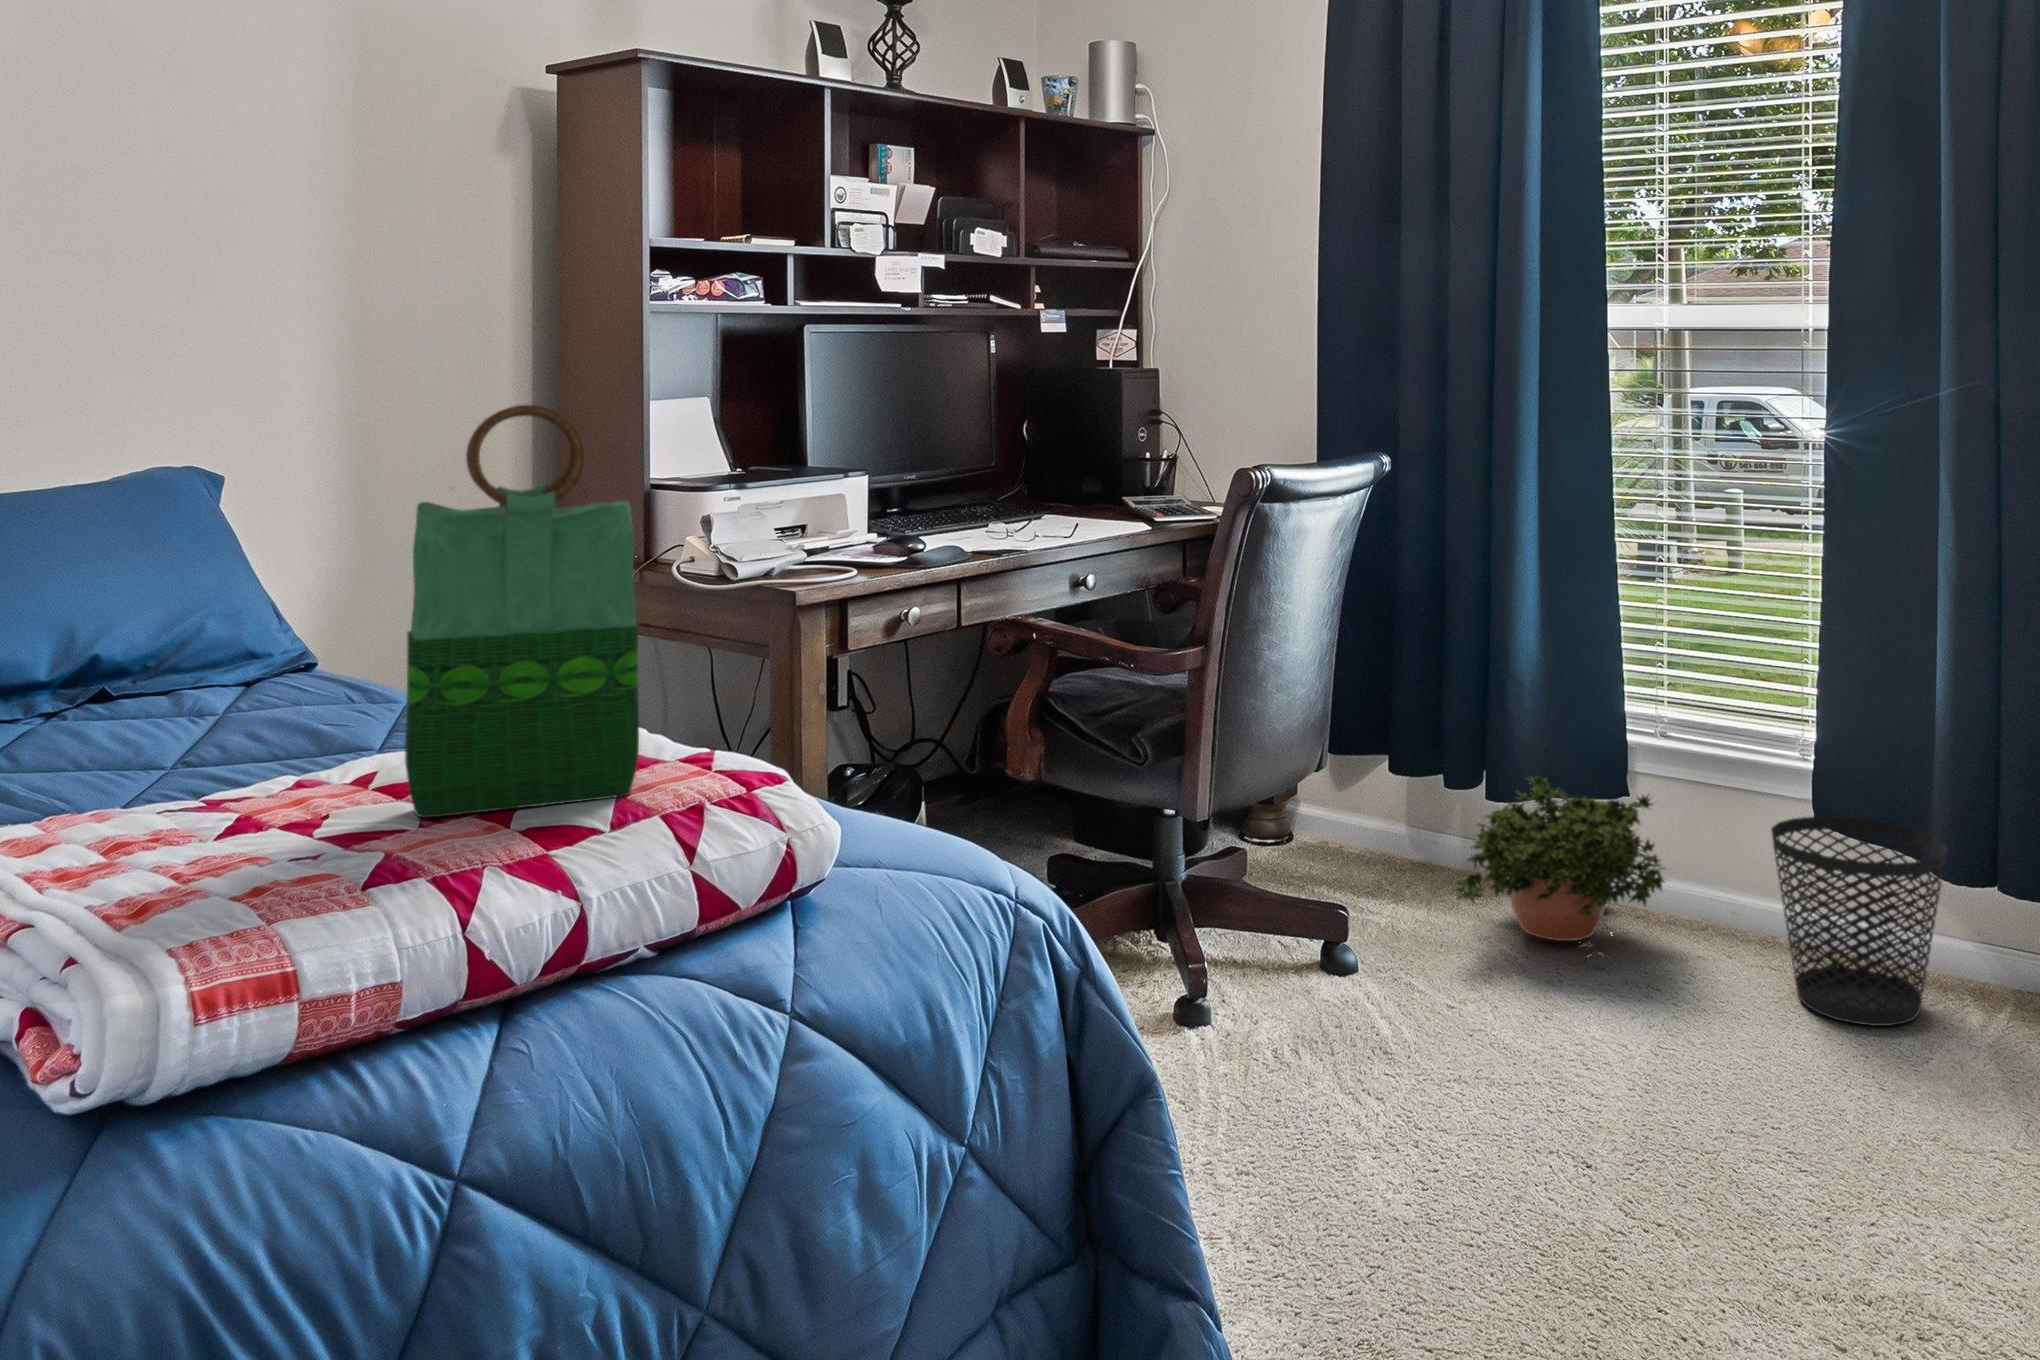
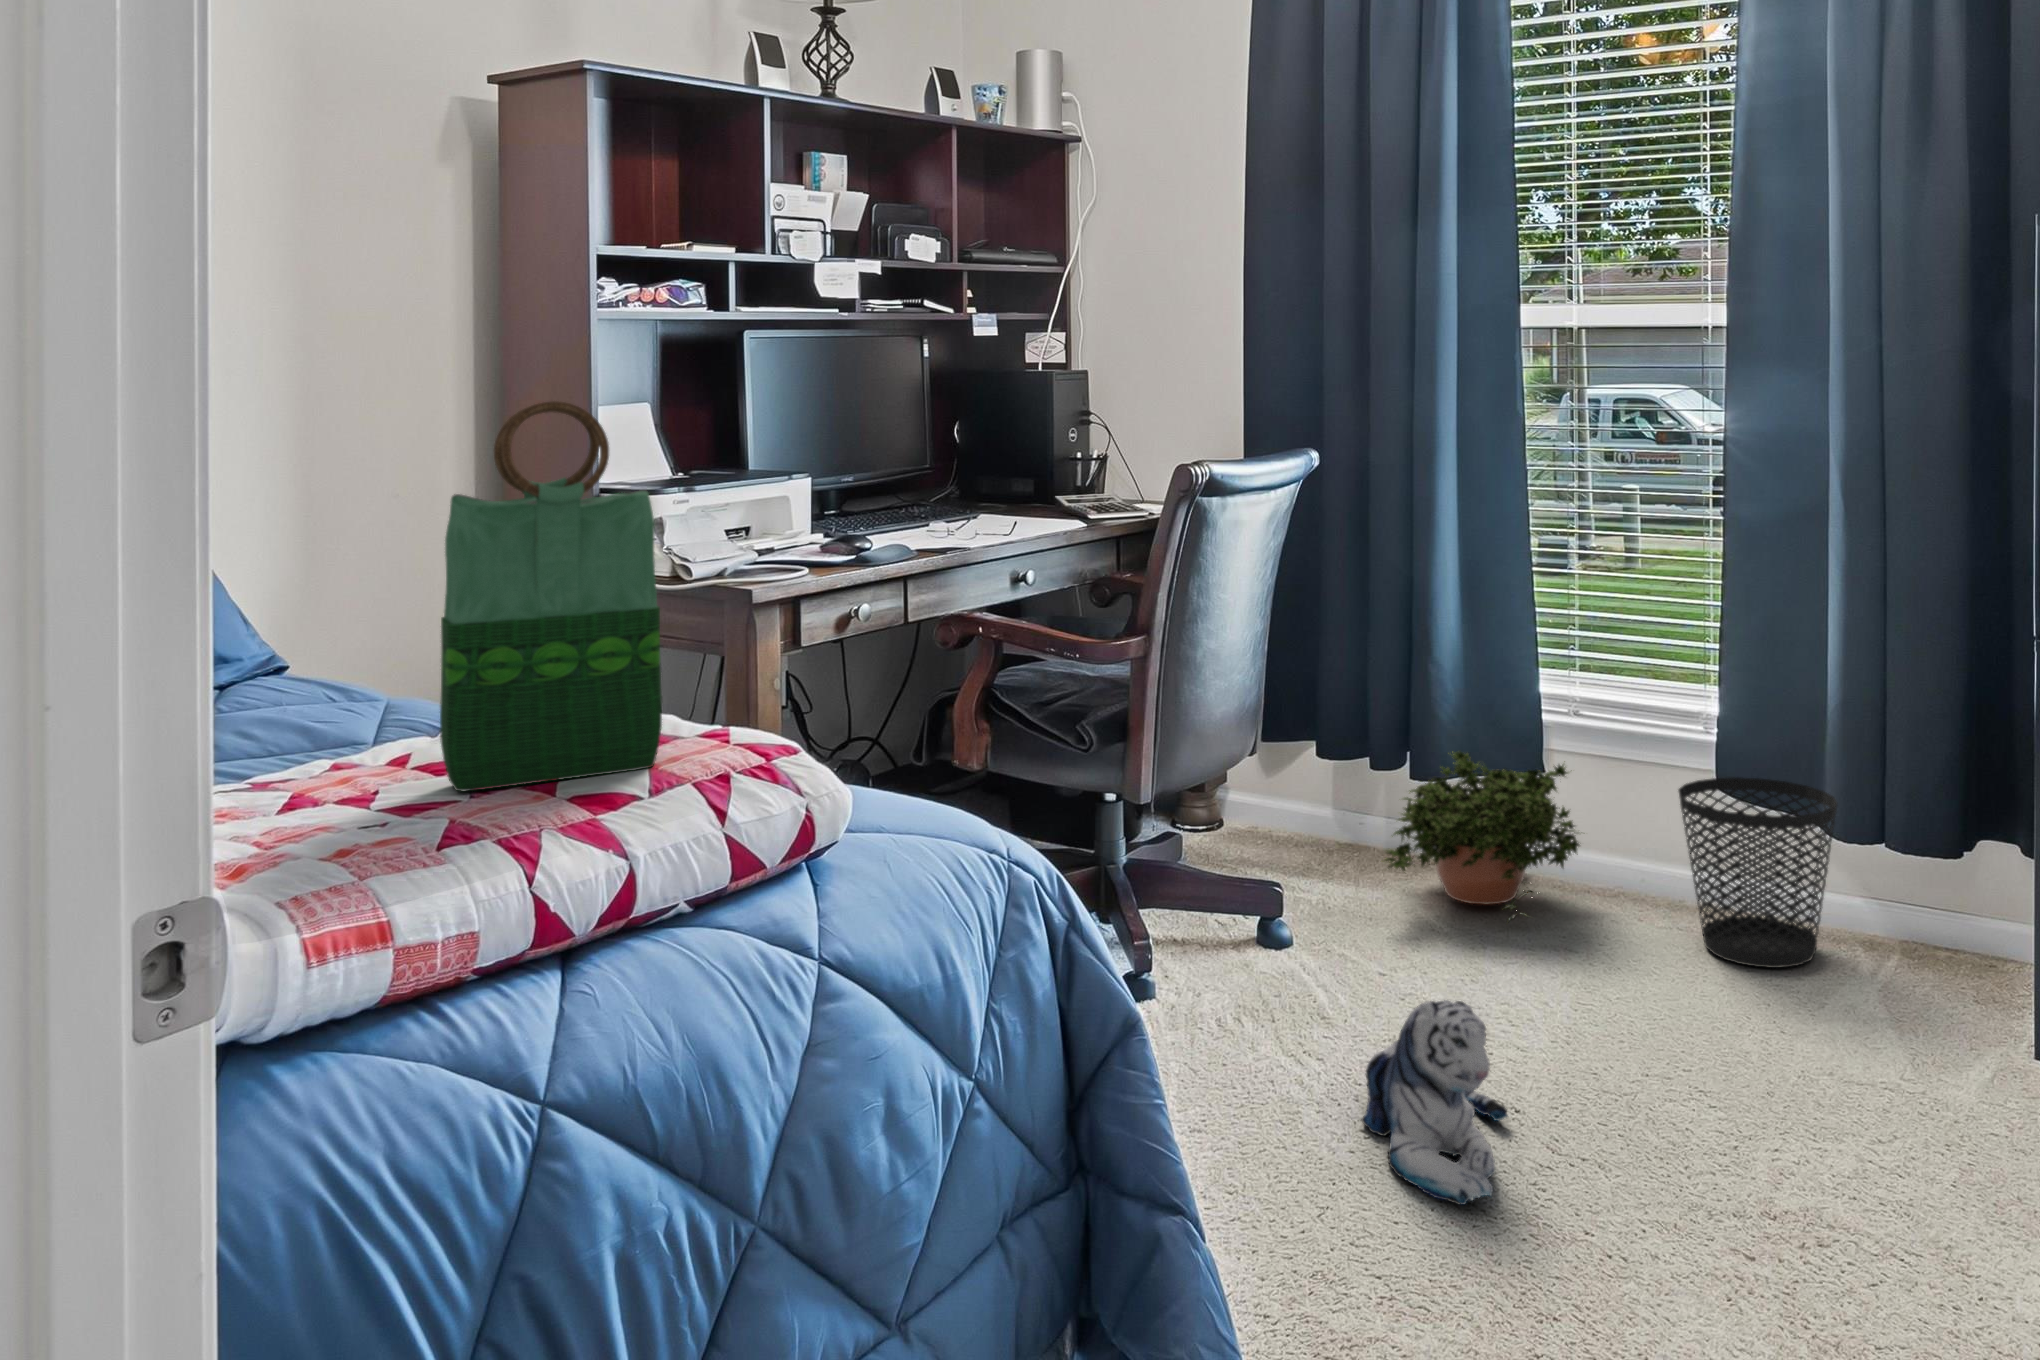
plush toy: none [1409,1058,1571,1287] -> present [1362,1000,1507,1205]

